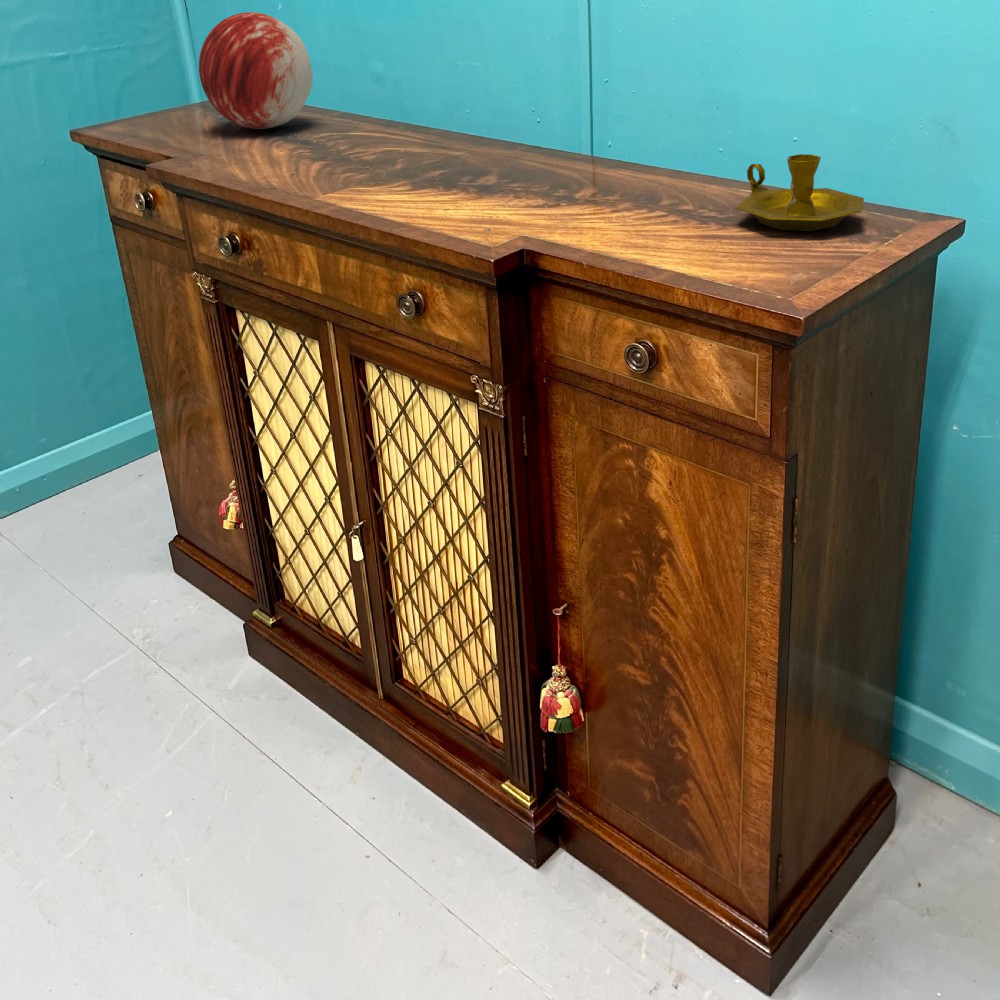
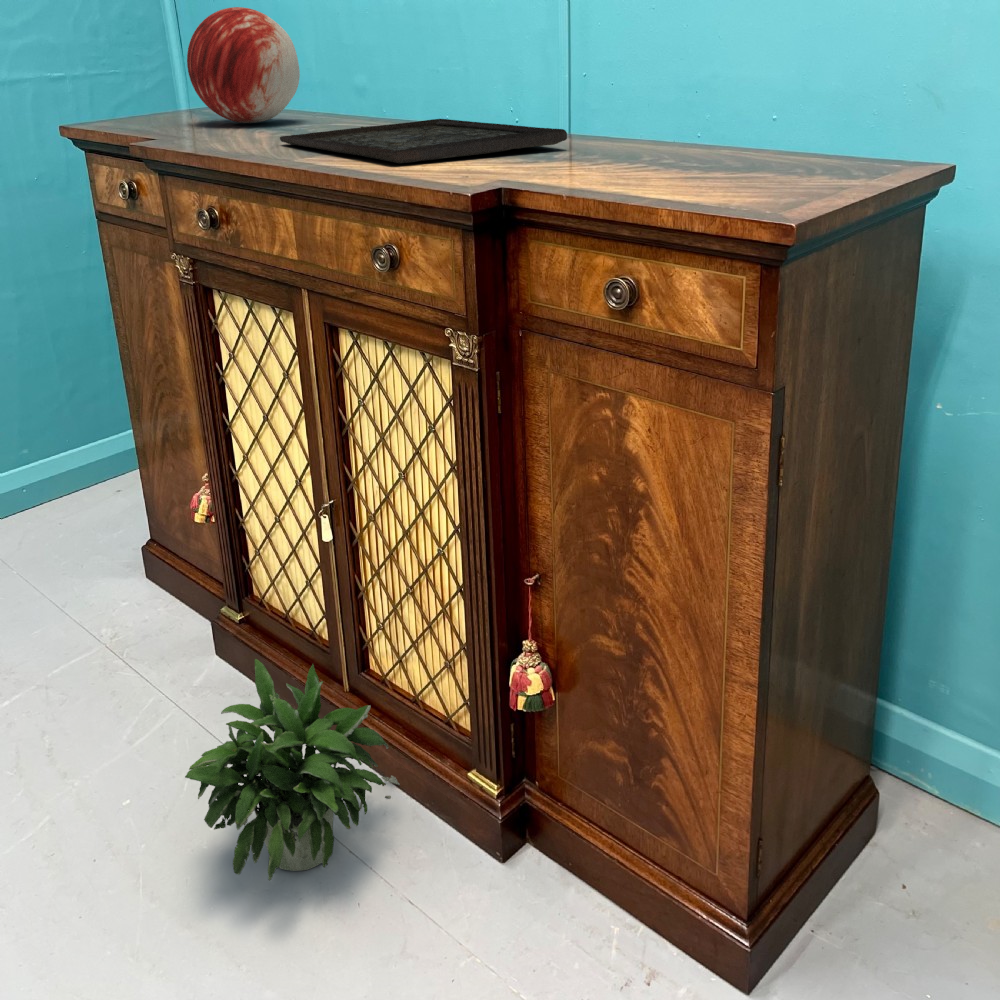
tray: none [299,129,586,209] -> present [280,119,567,163]
candlestick: present [735,154,864,231] -> none [717,106,847,179]
potted plant: none [233,676,435,894] -> present [185,659,400,880]

